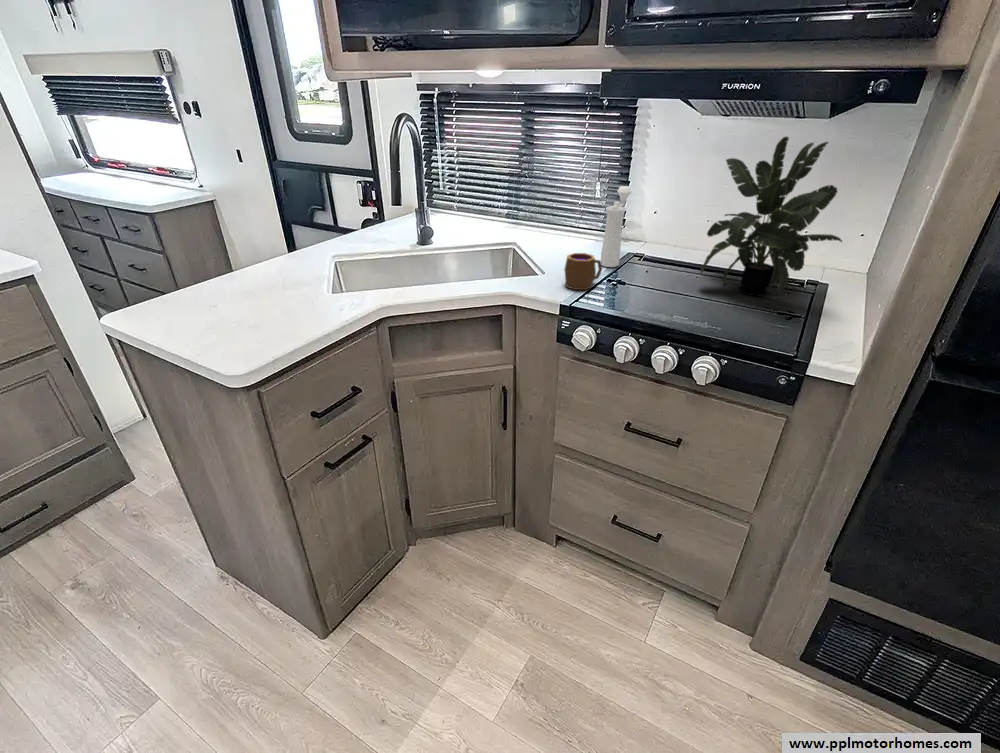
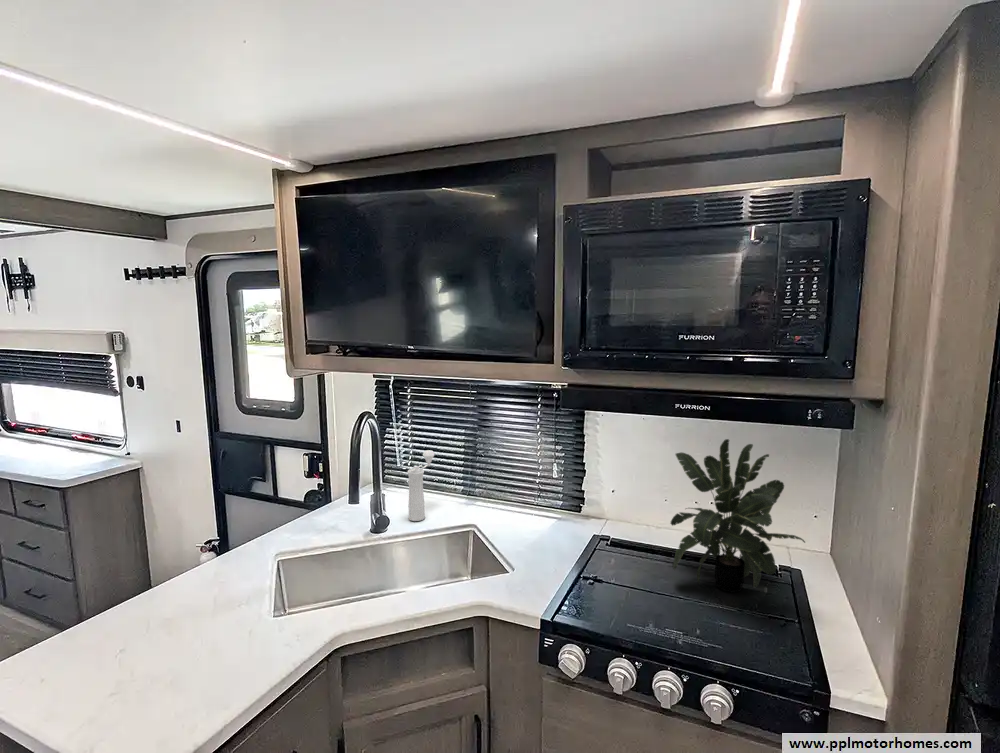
pepper mill: present [601,186,632,267] -> present [407,450,435,521]
mug: present [564,253,602,290] -> none [533,552,572,596]

